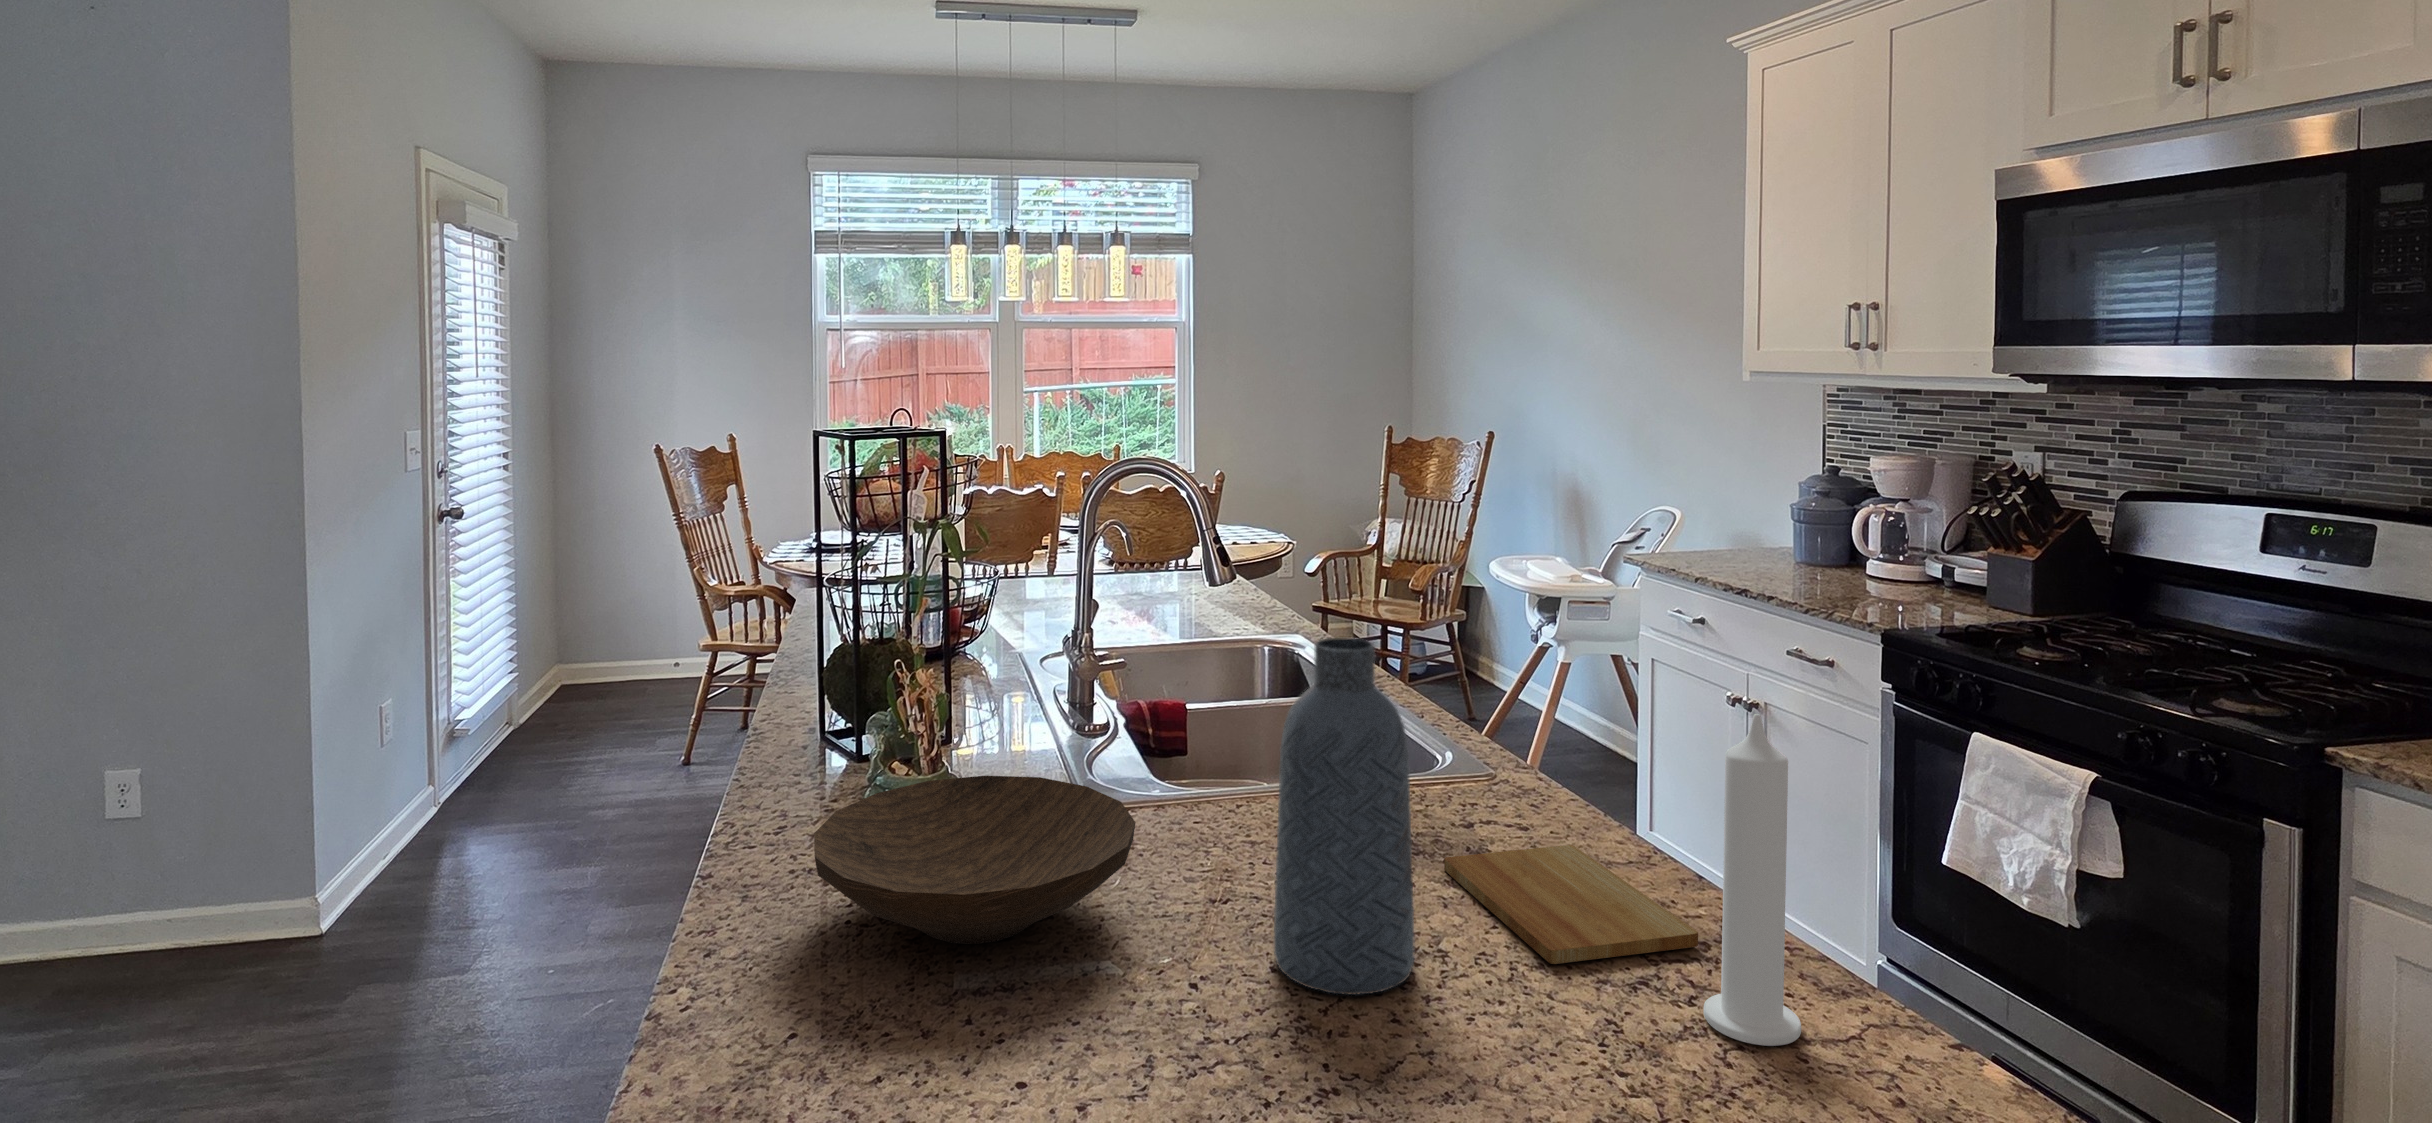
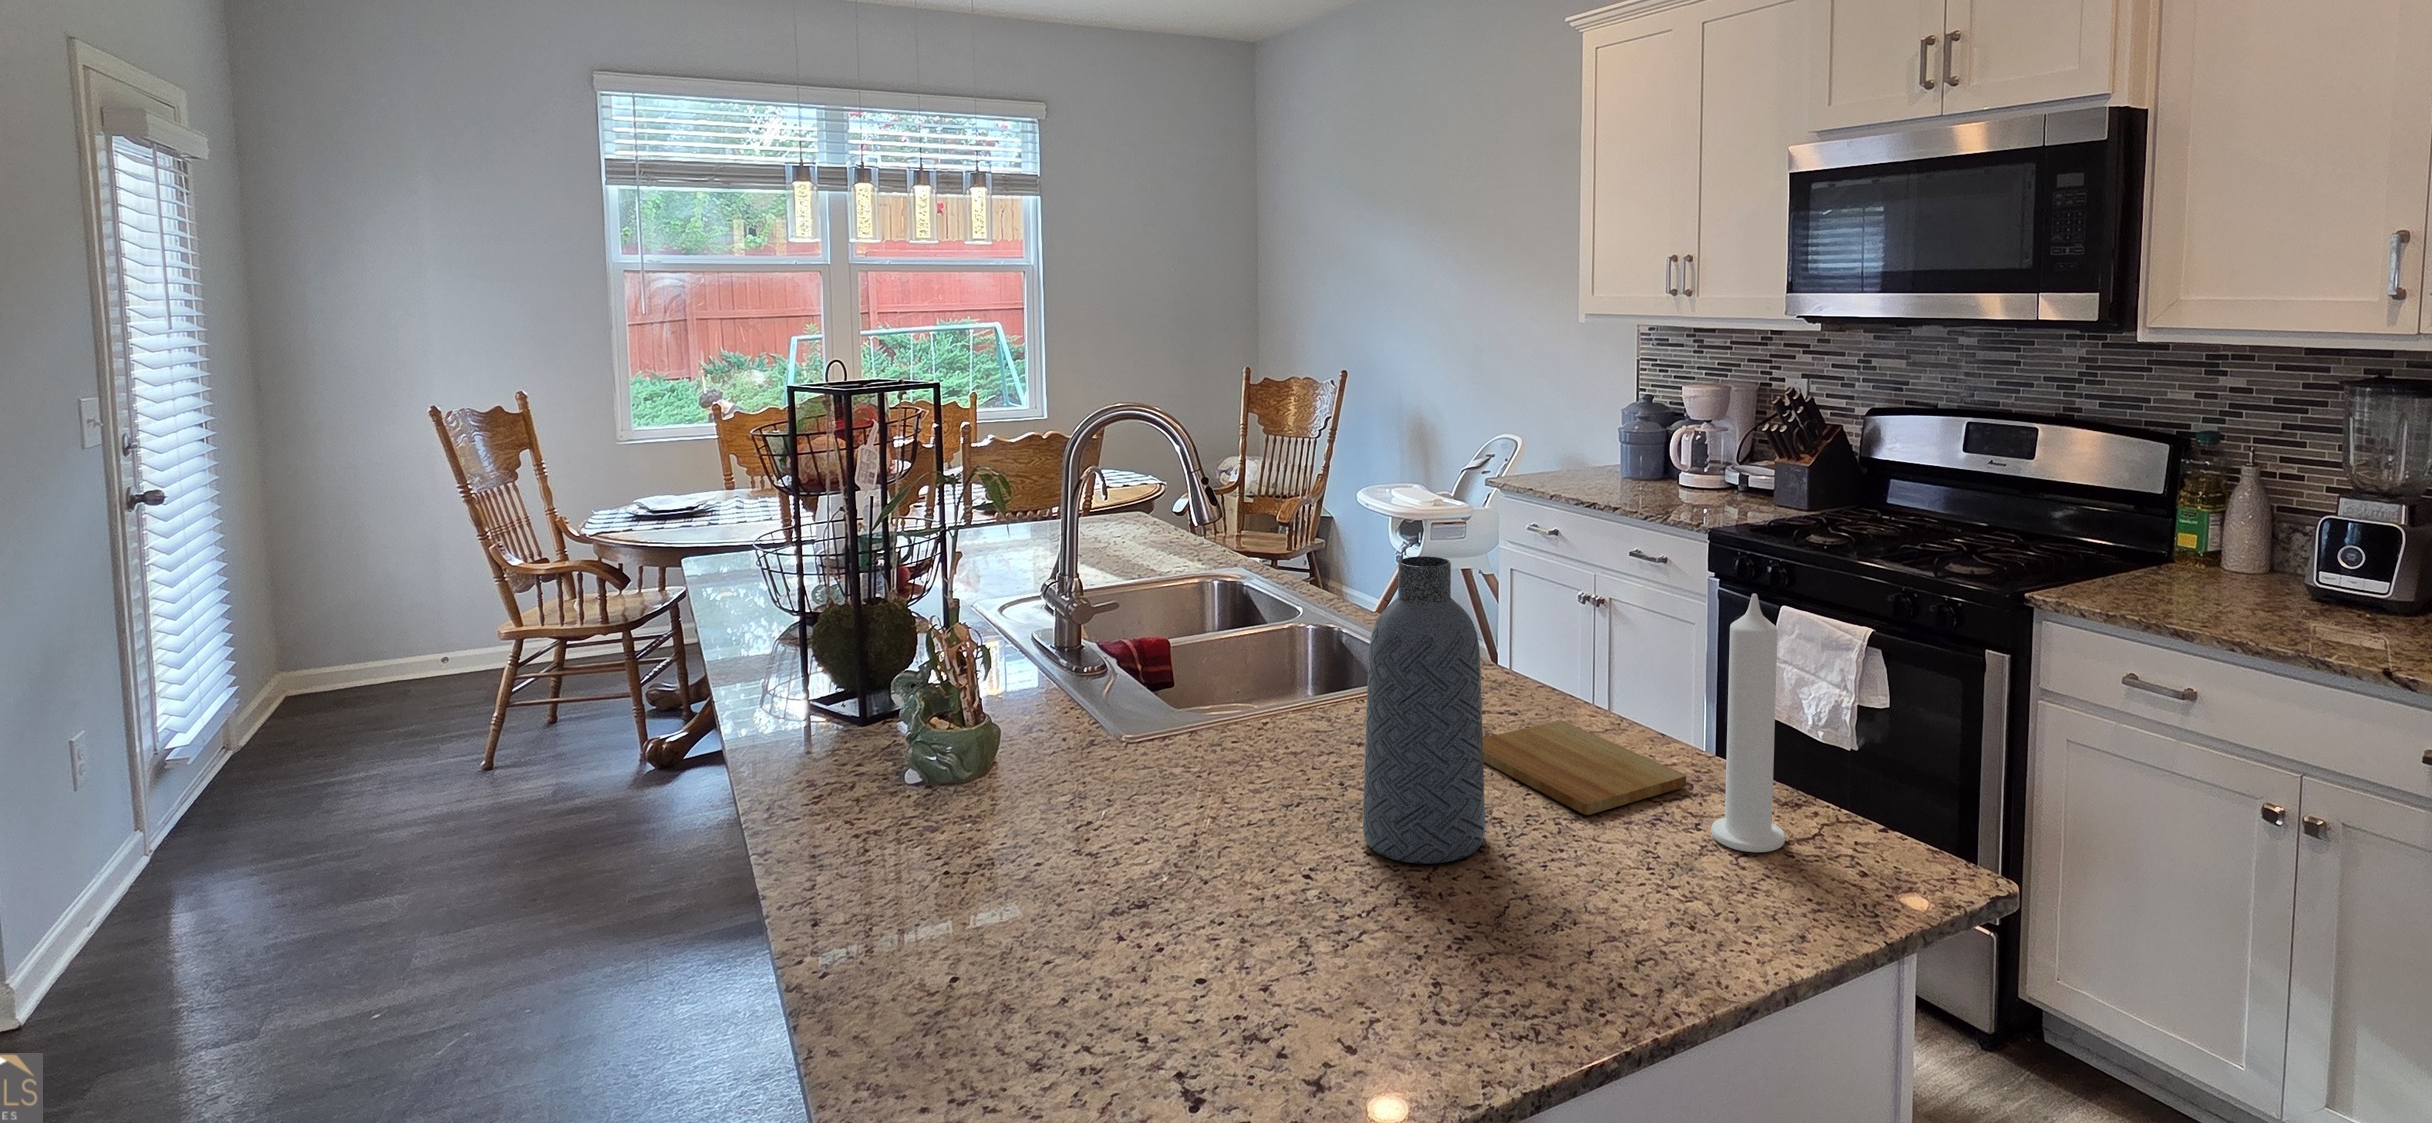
wooden bowl: present [814,776,1136,944] -> none [911,711,1228,873]

